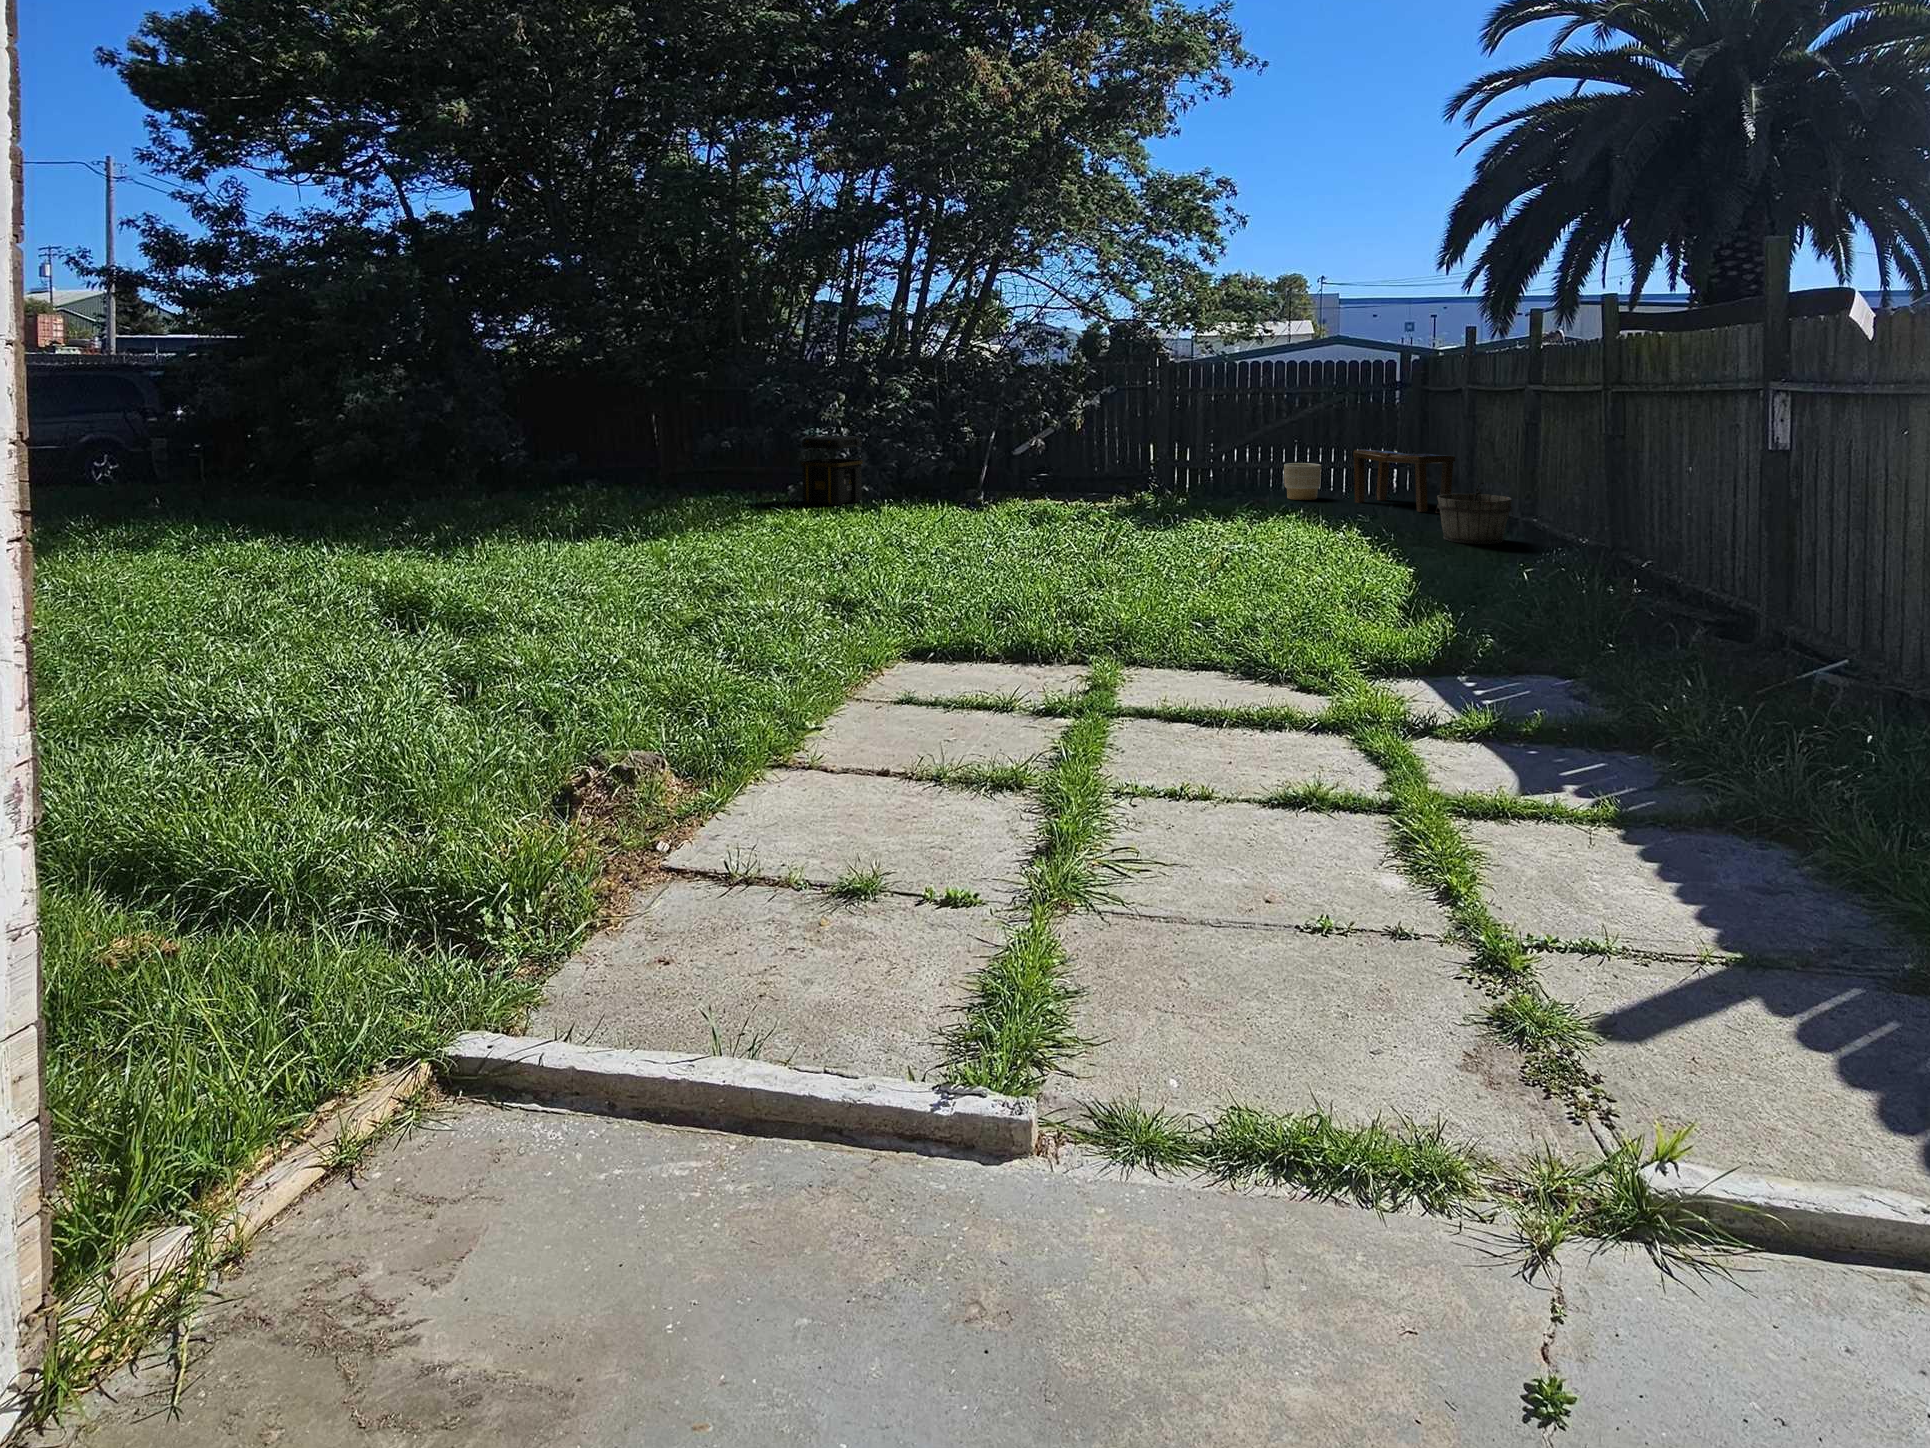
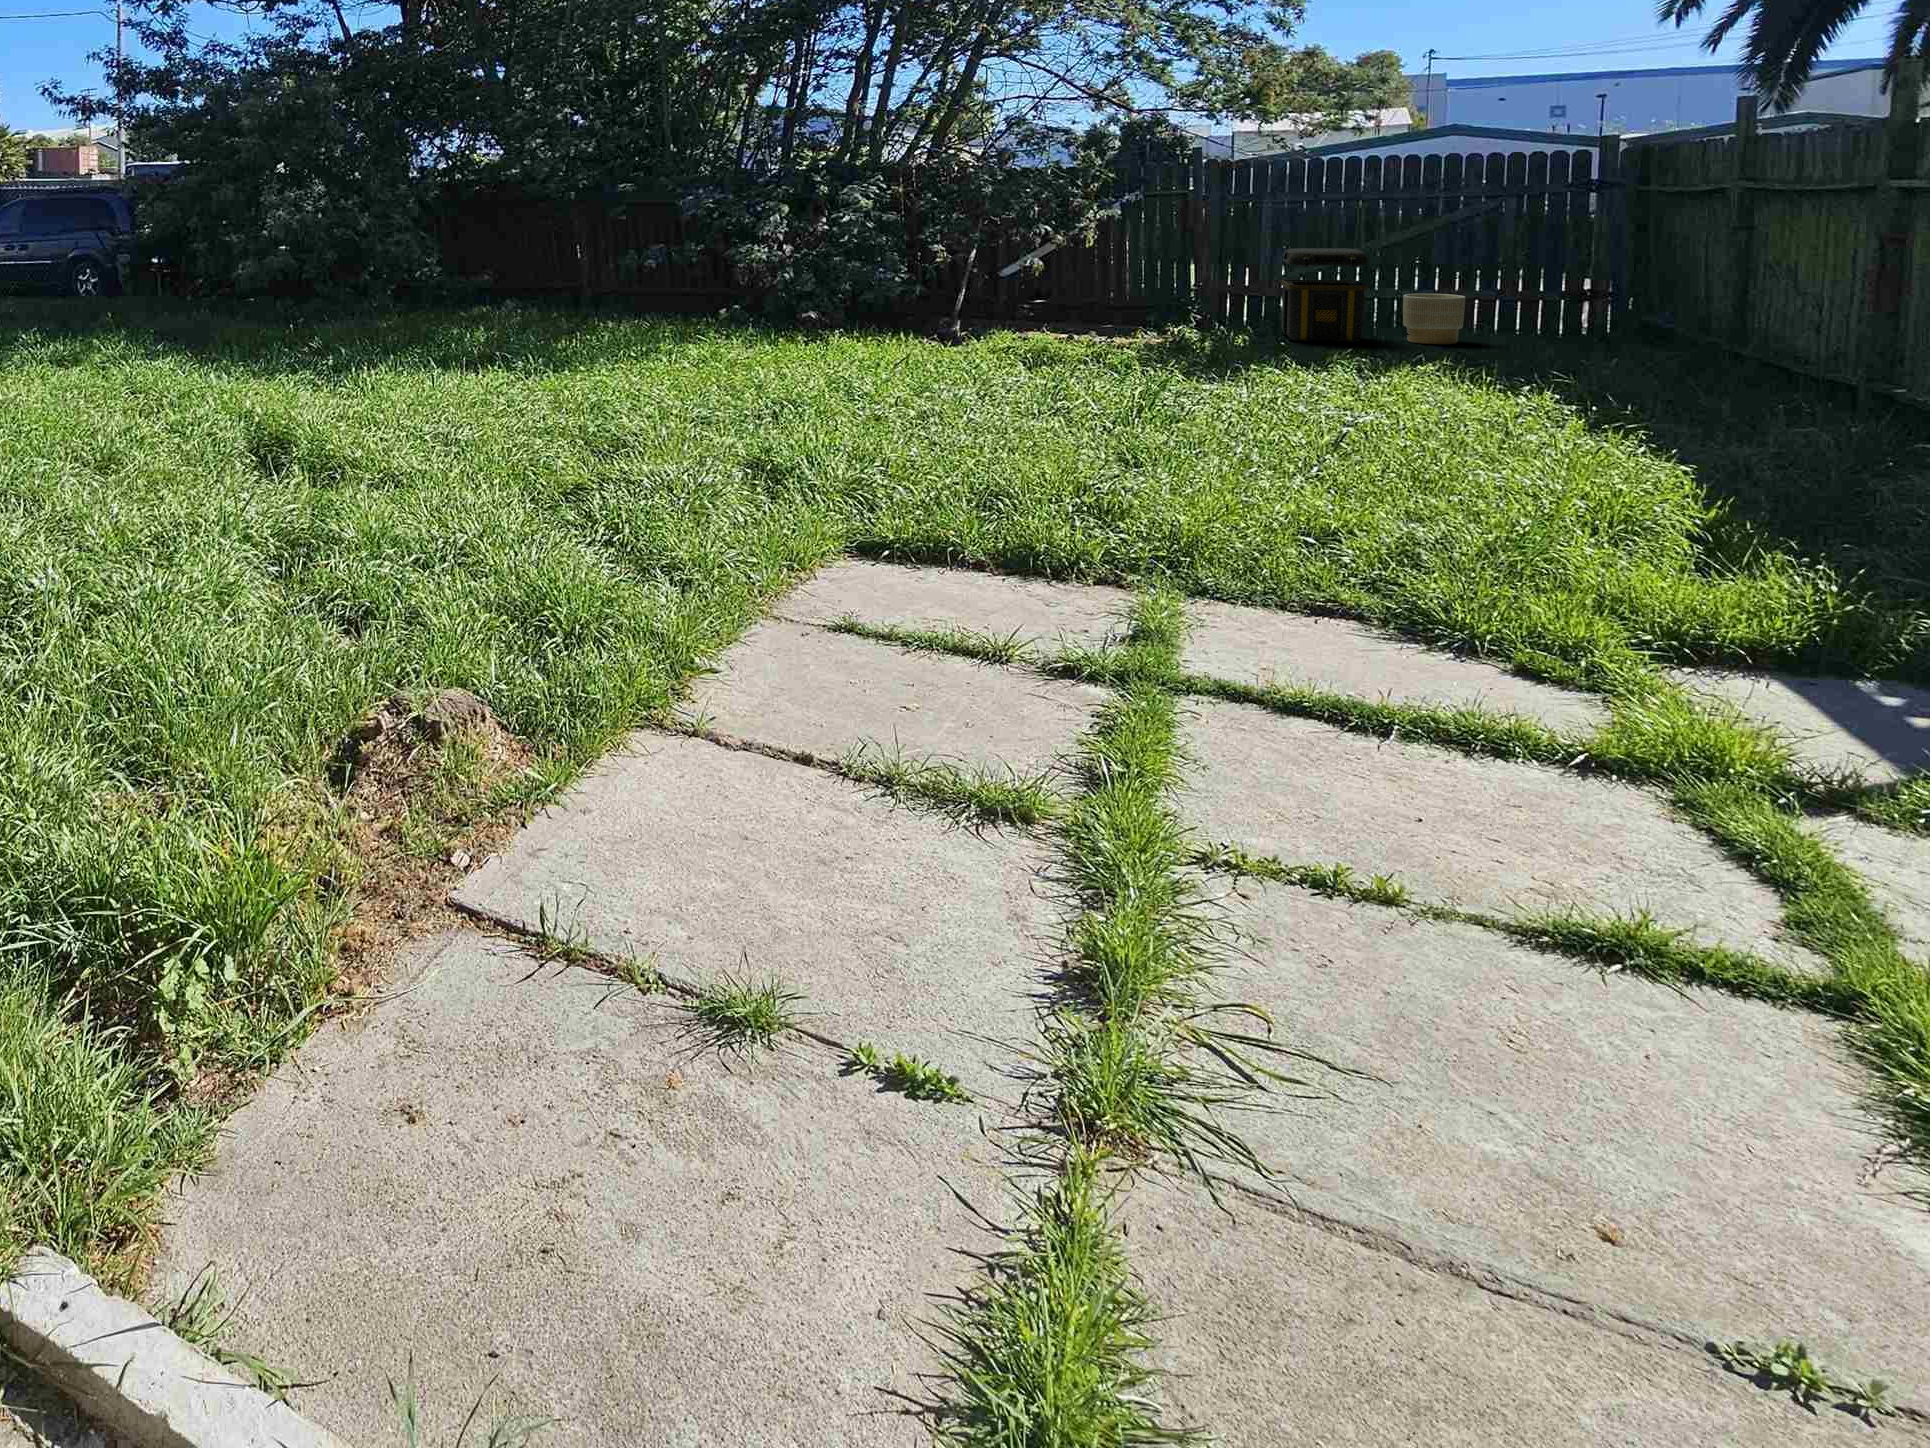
toolbox: present [801,436,863,506] -> present [1281,248,1368,343]
bench: present [1353,449,1455,512] -> none [1522,276,1714,367]
wooden bucket: present [1436,482,1513,544] -> none [1697,329,1858,425]

